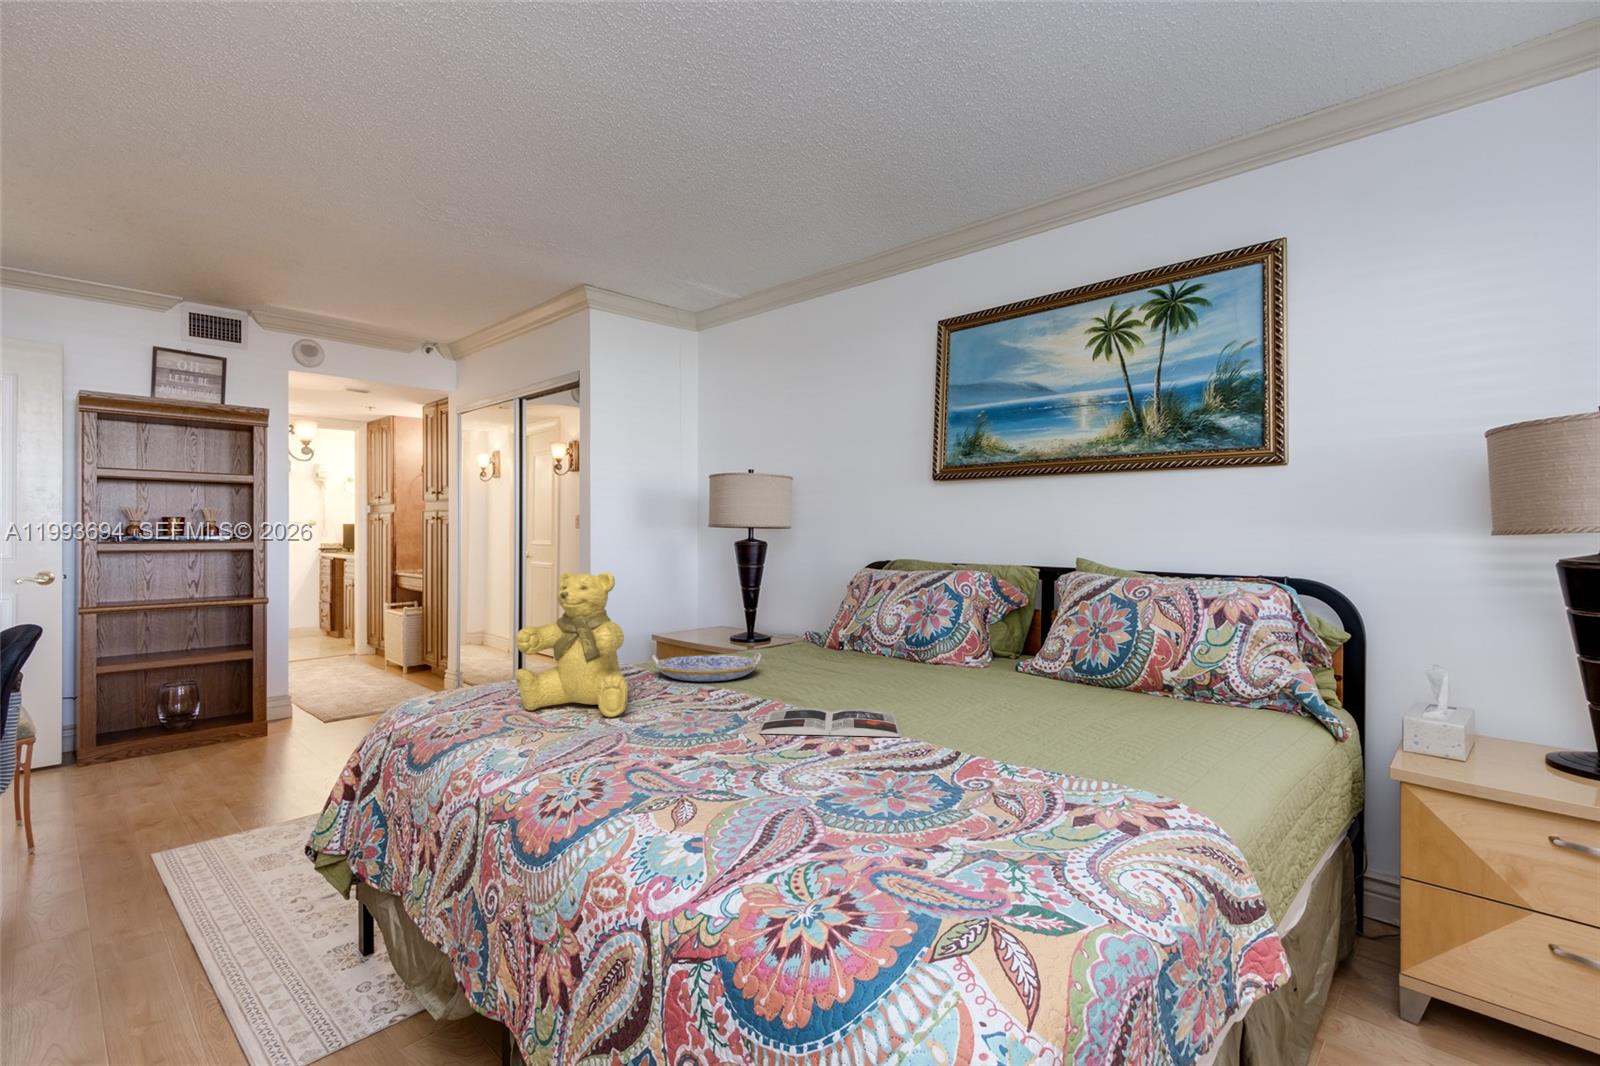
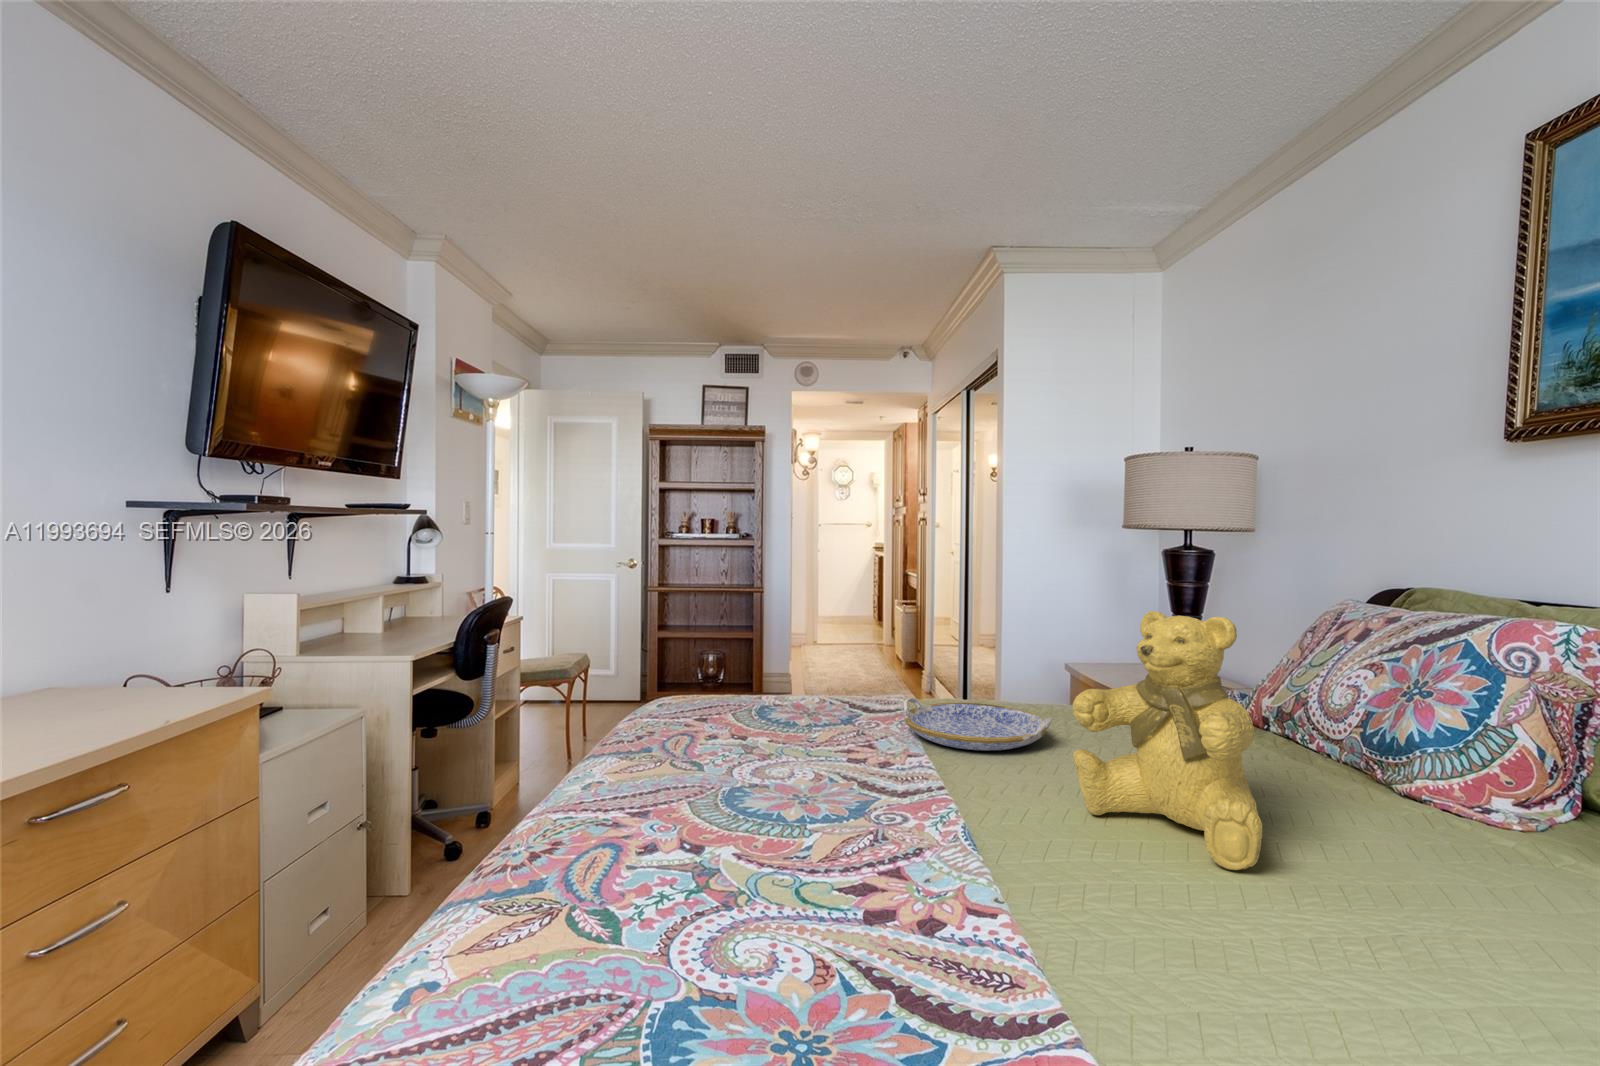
teddy bear: present [515,573,628,717] -> present [1072,611,1263,870]
magazine: present [759,708,901,737] -> none [840,824,1119,956]

